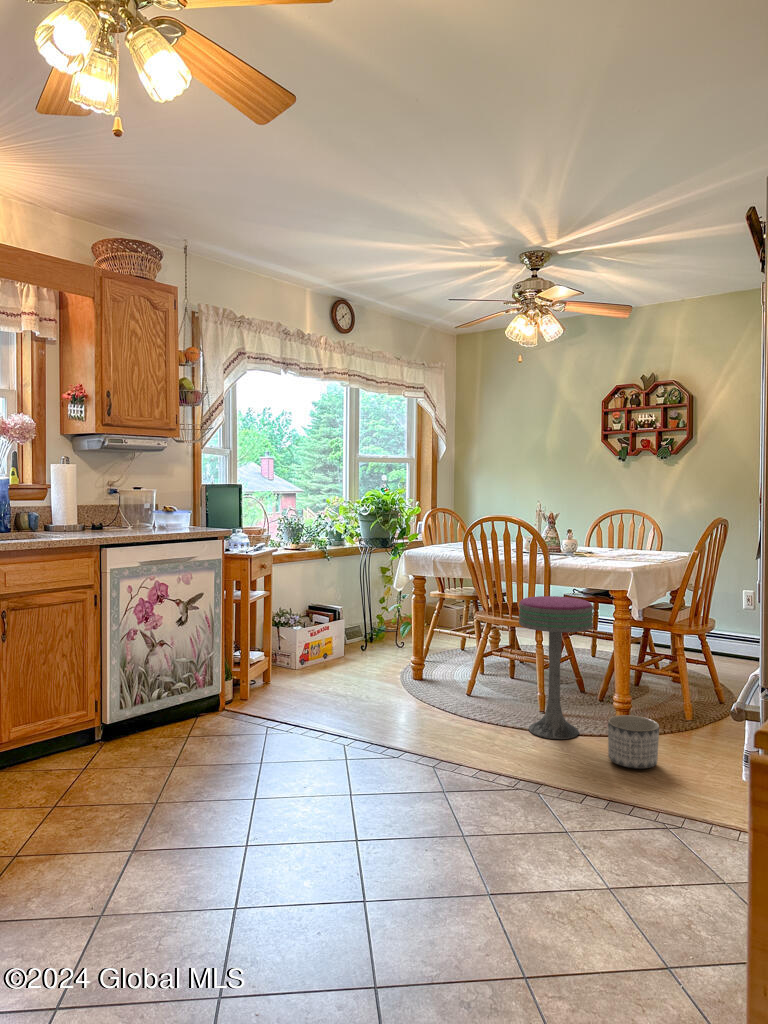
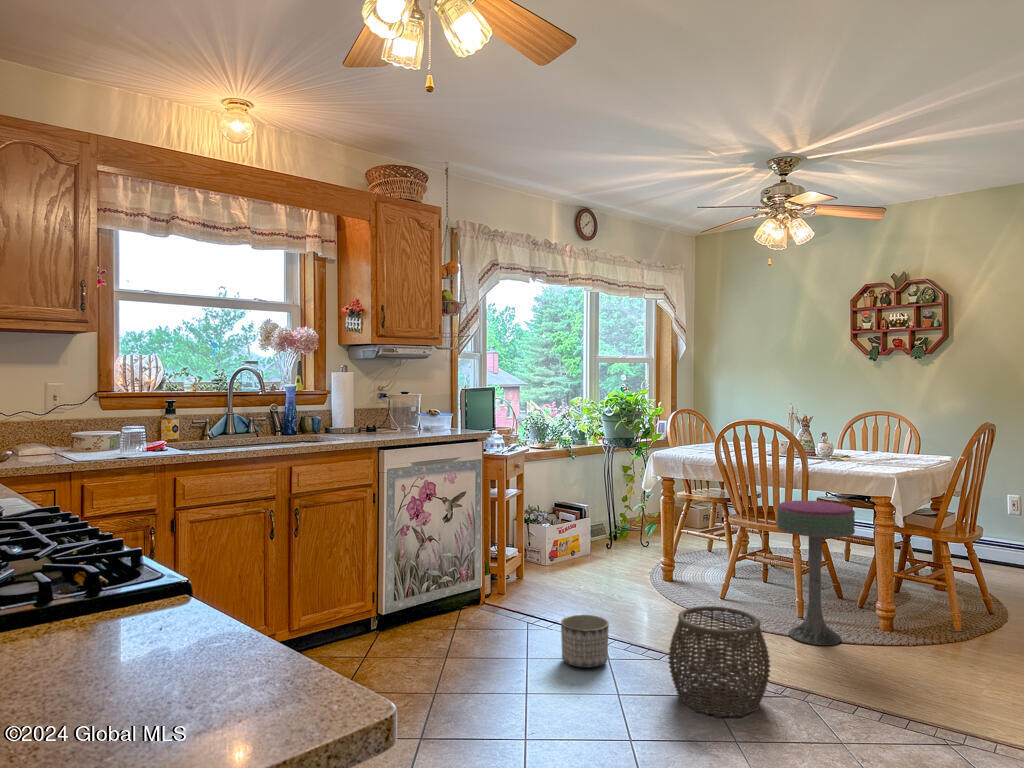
woven basket: none [400,704,502,817] -> present [668,606,771,717]
planter: present [608,715,659,769] -> present [561,615,609,668]

